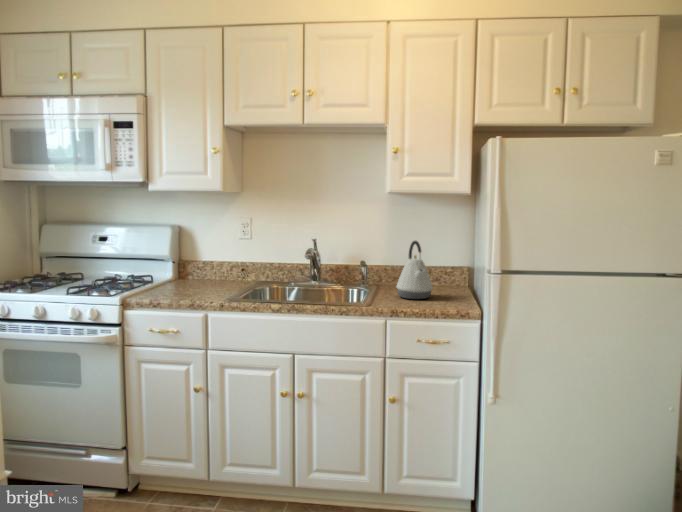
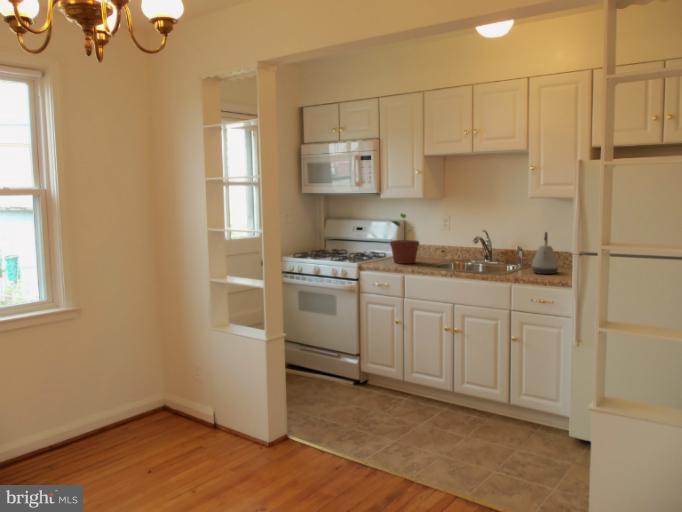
potted plant: none [172,214,218,293] -> present [390,214,419,264]

